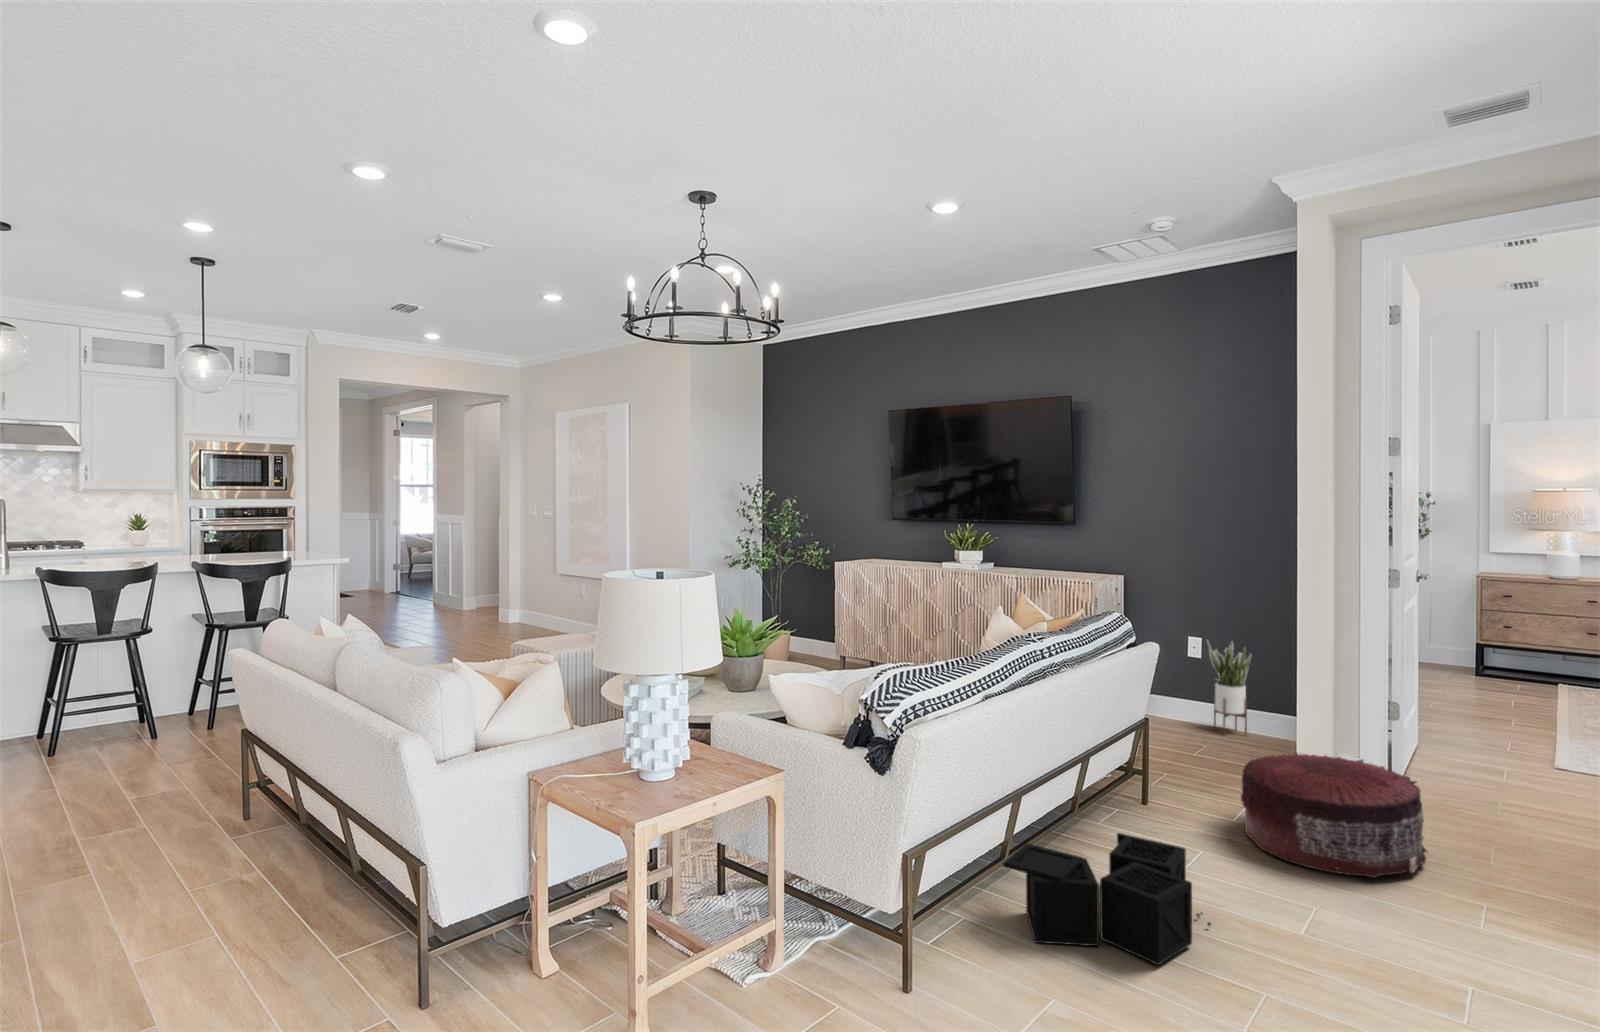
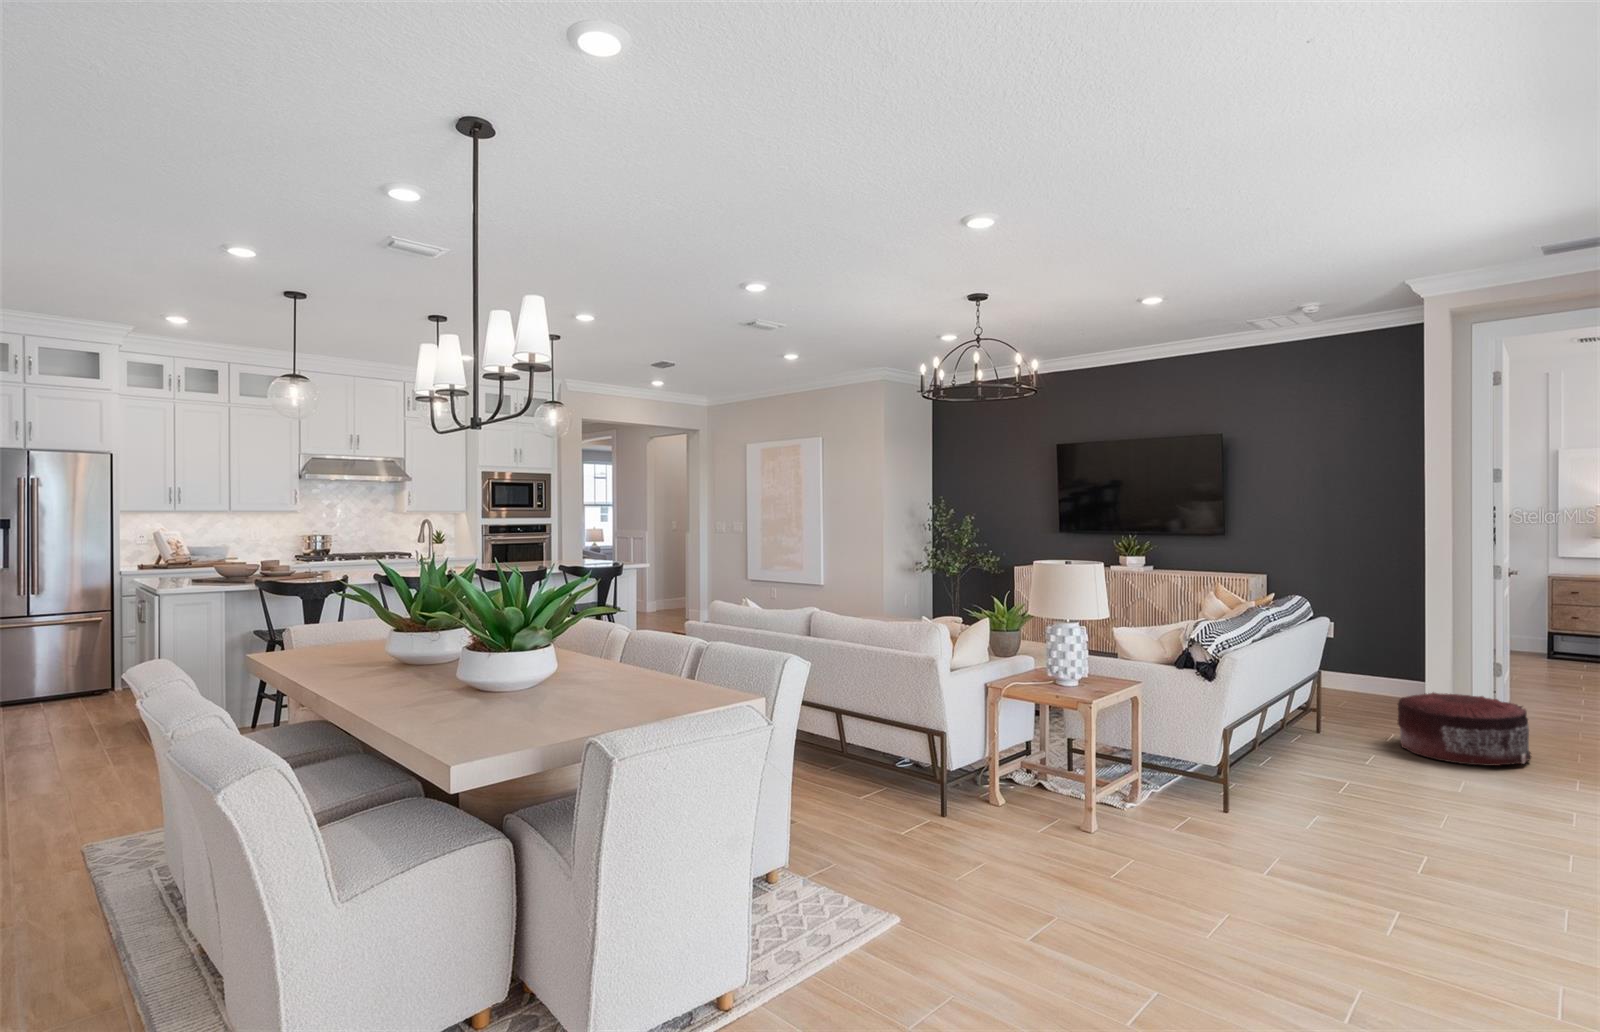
potted plant: present [1207,641,1251,735] -> none [1344,622,1380,695]
storage bin: present [1003,833,1211,965] -> none [1264,735,1399,802]

